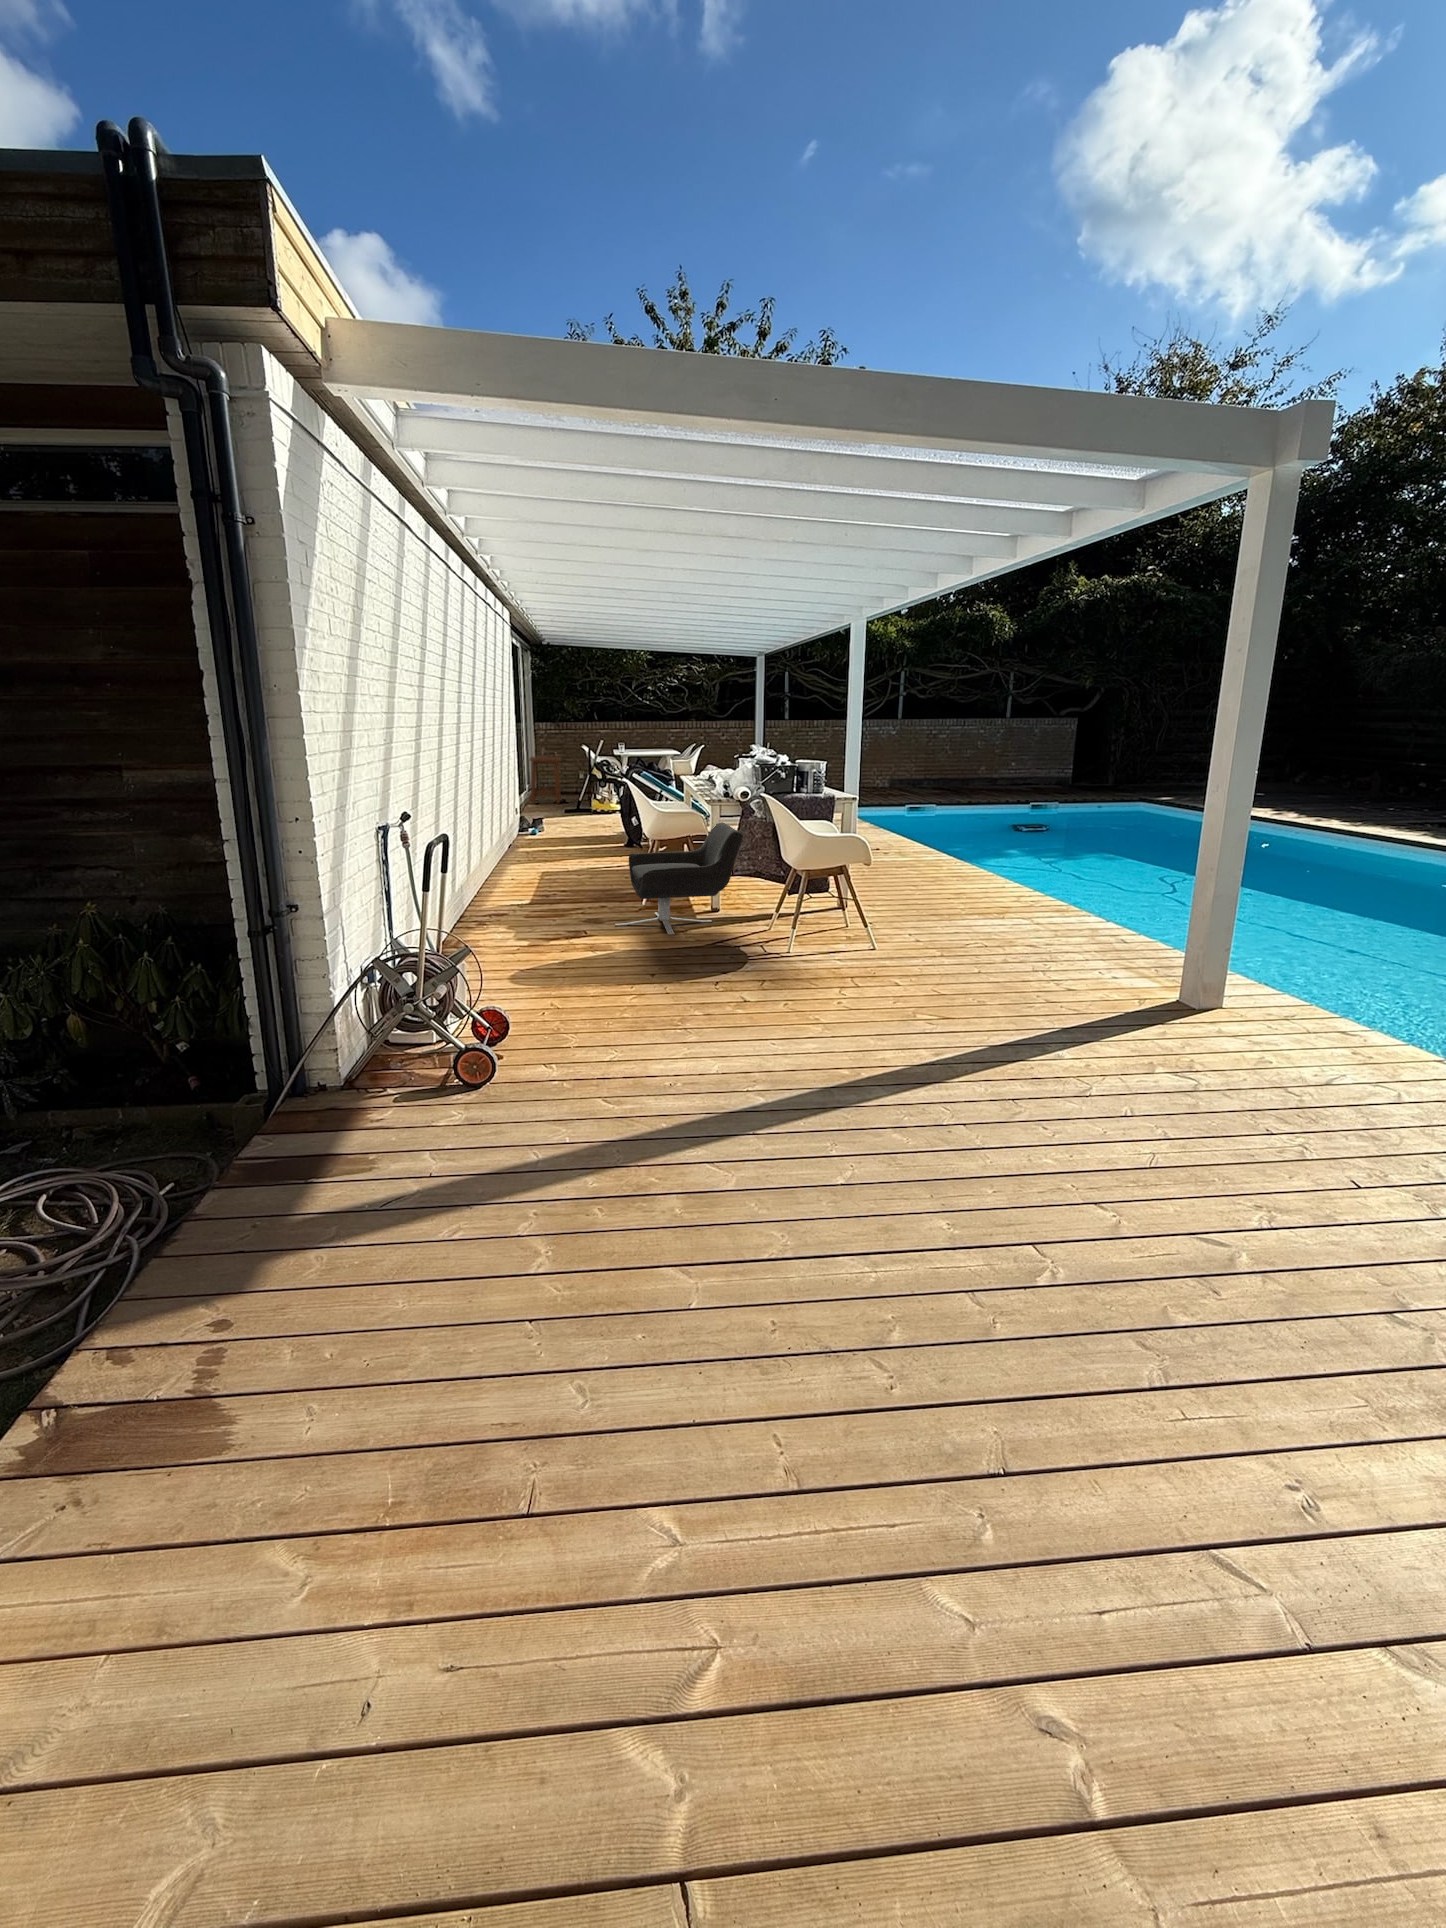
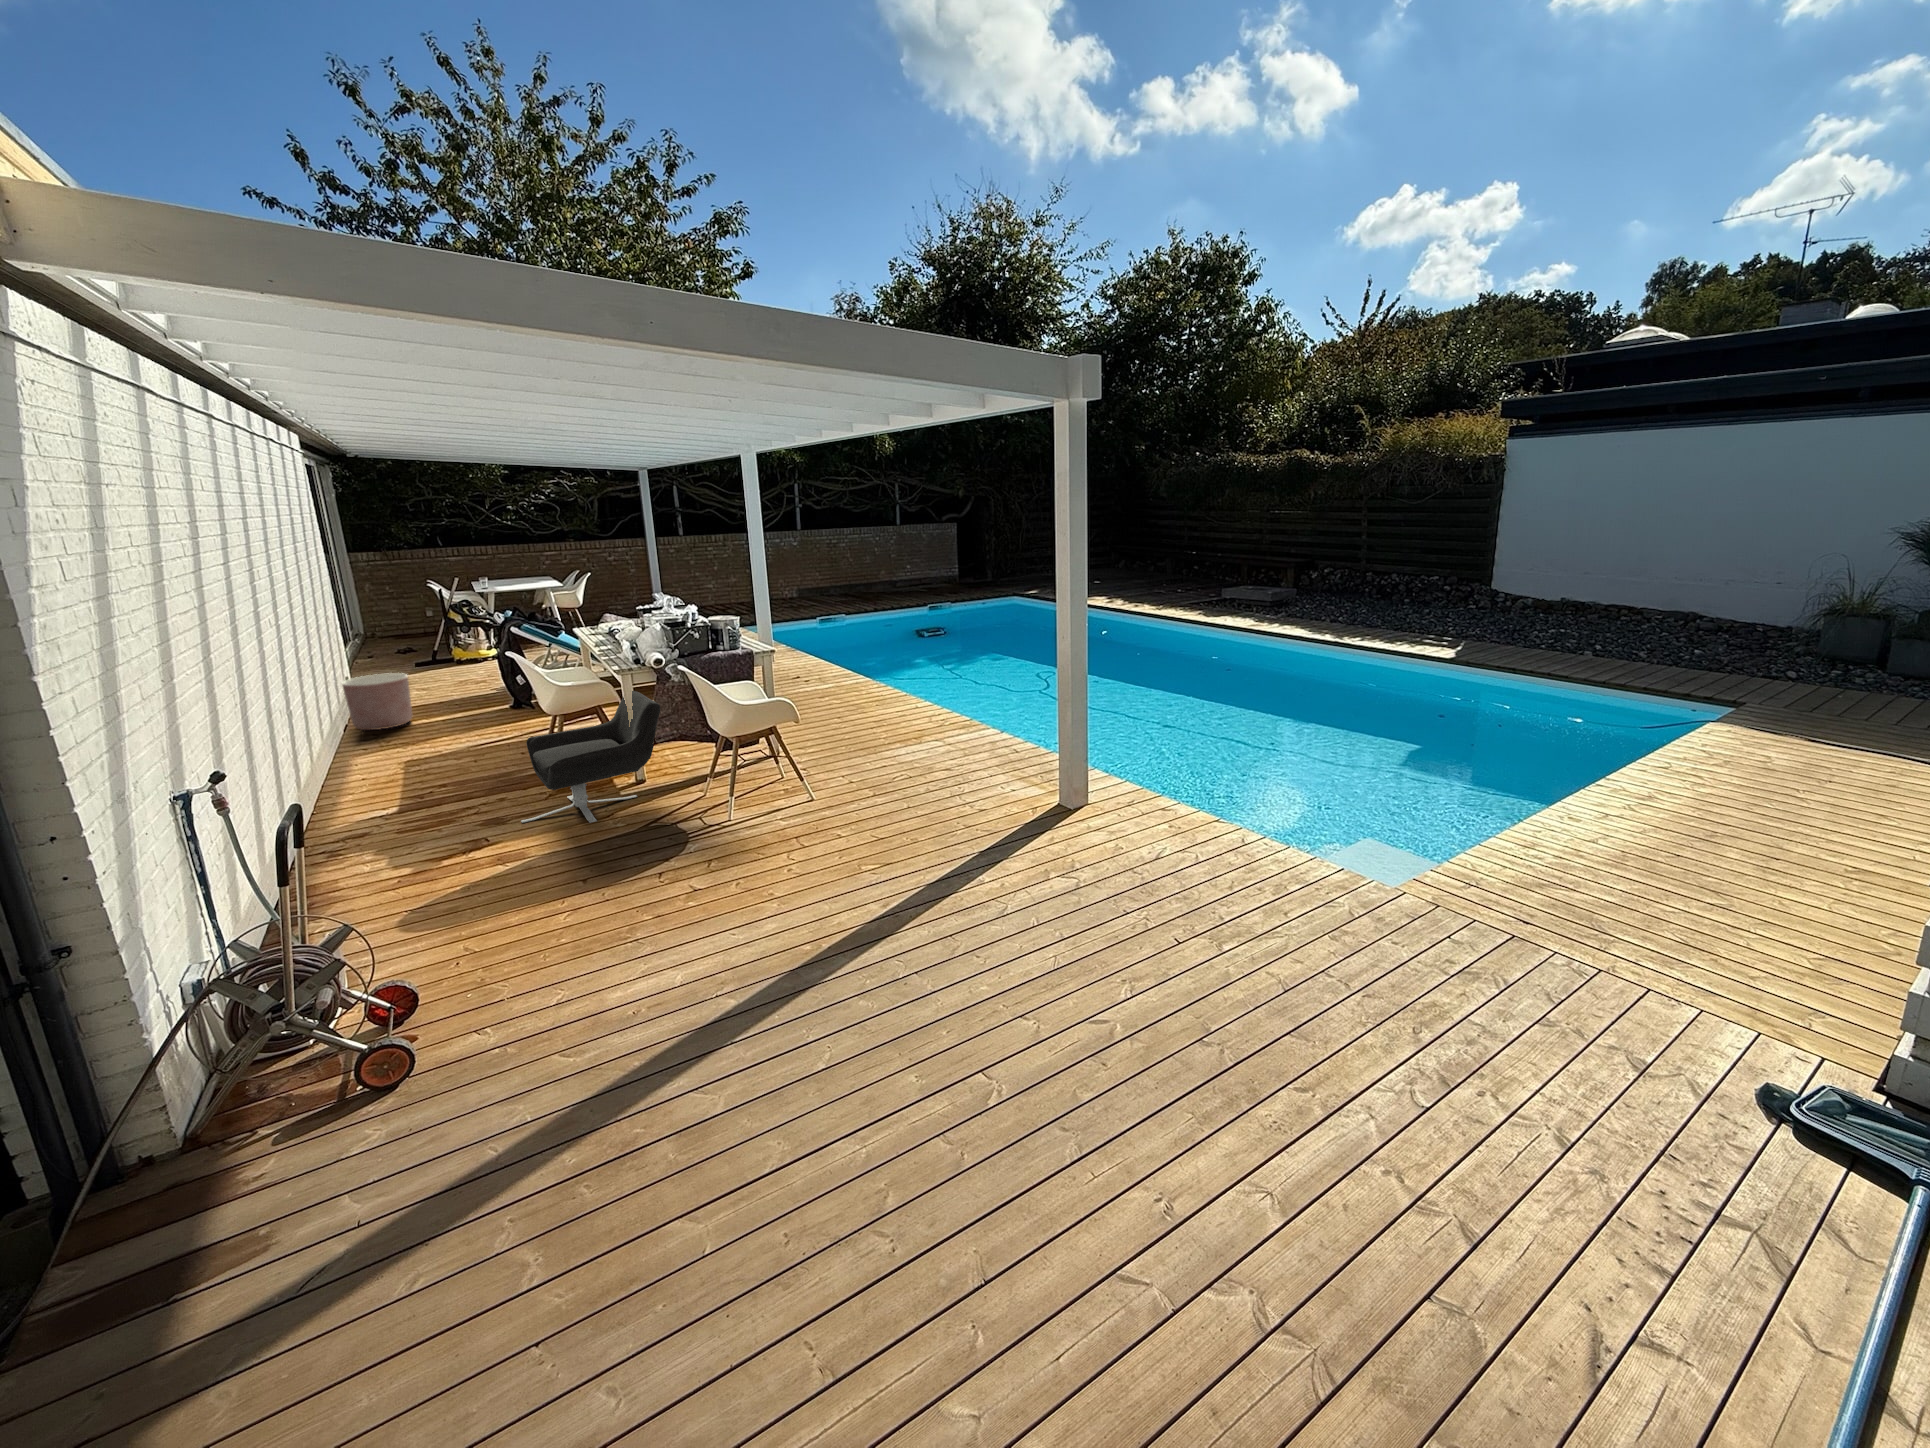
stool: present [529,757,561,803] -> none [354,600,408,660]
planter: none [509,804,555,849] -> present [342,673,412,730]

